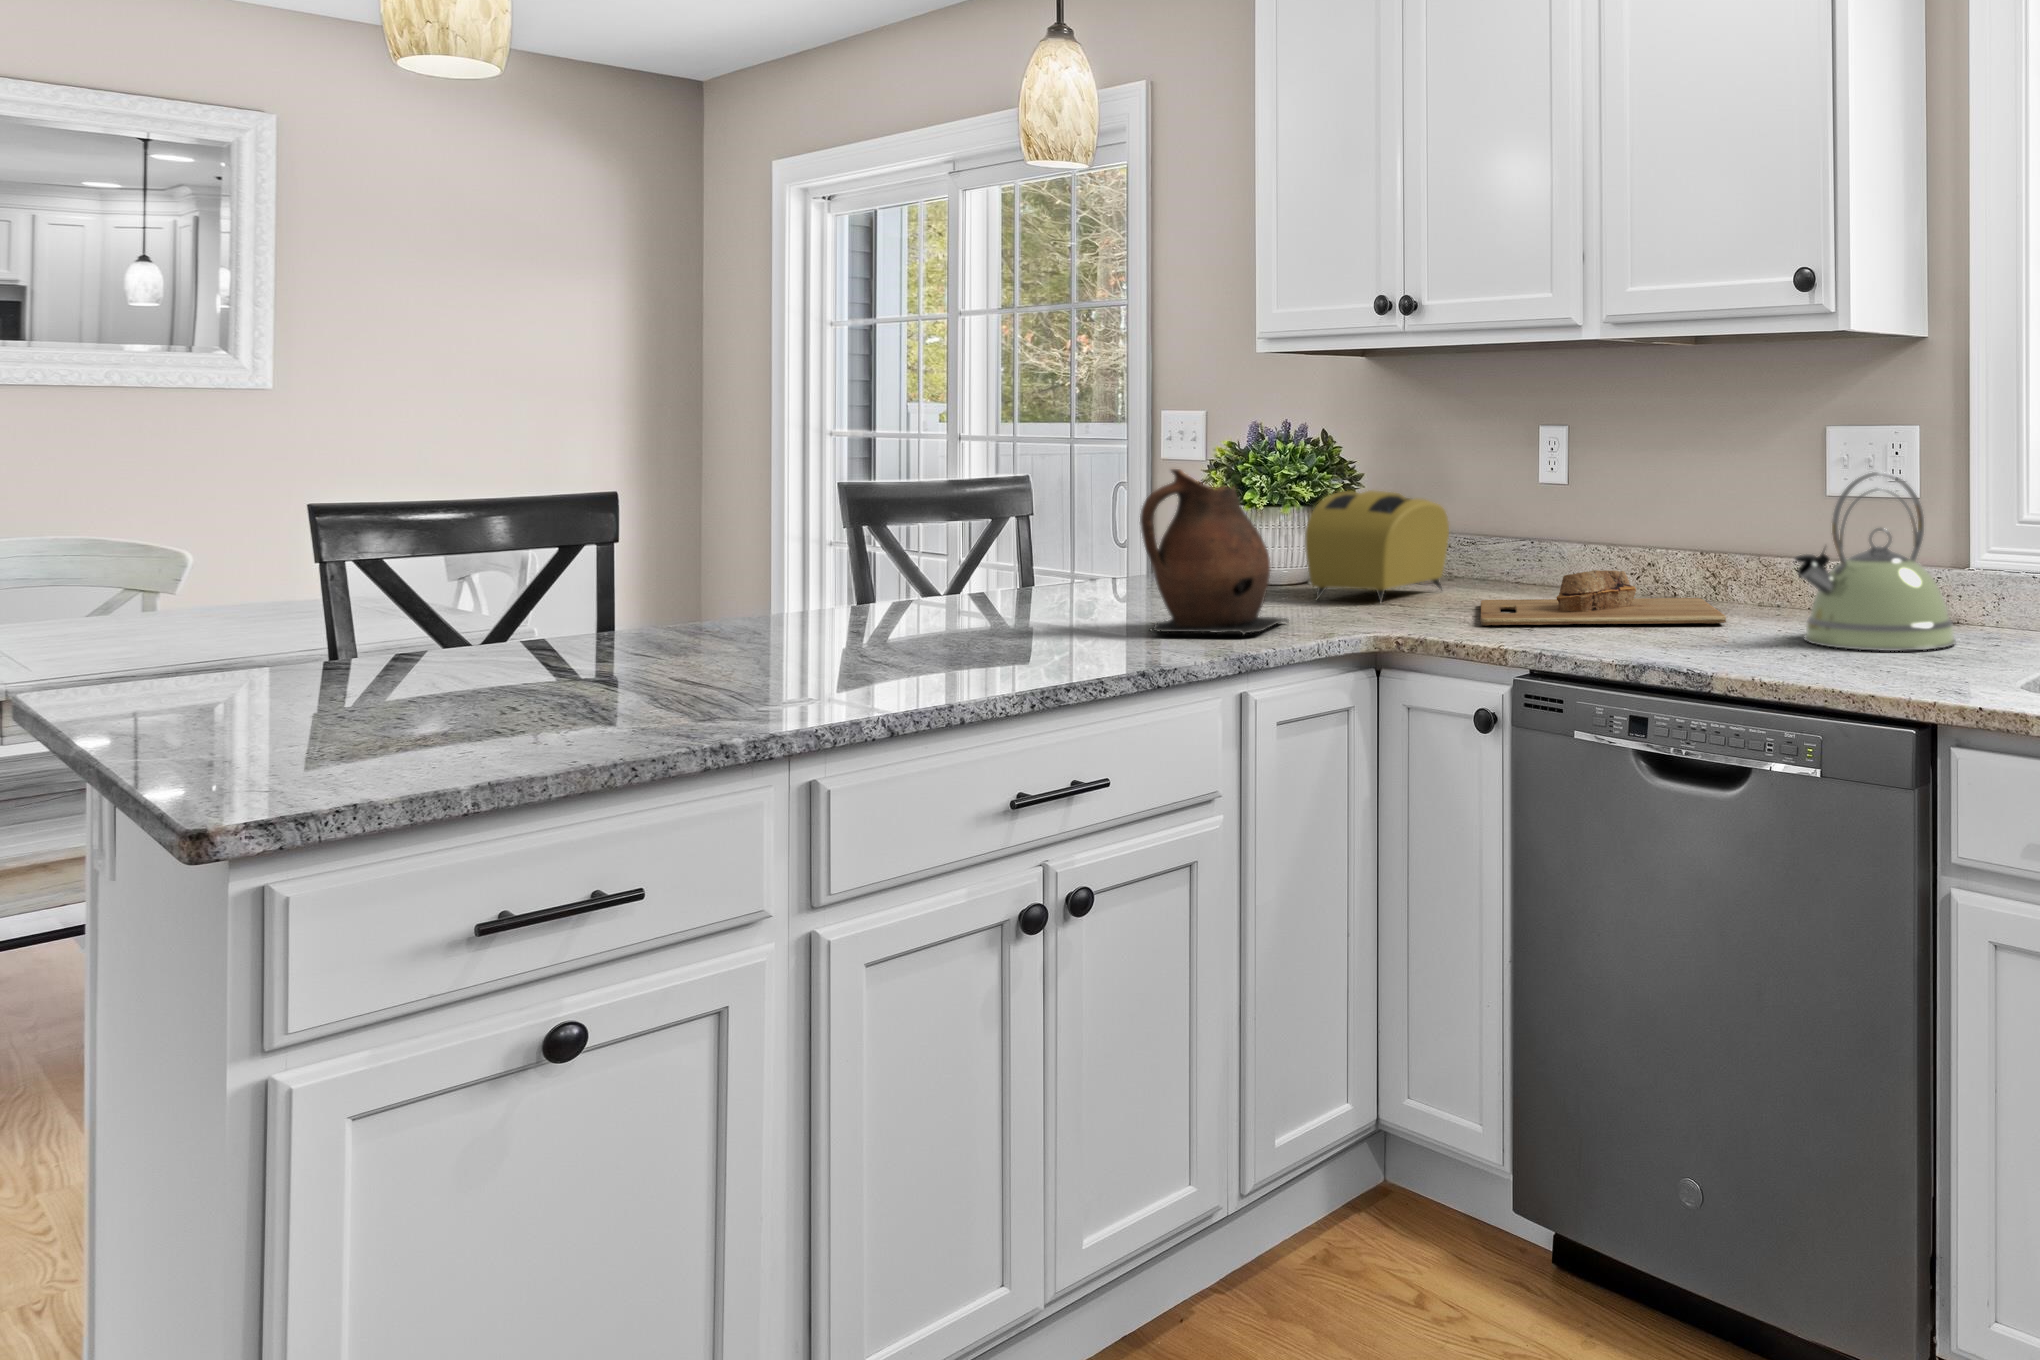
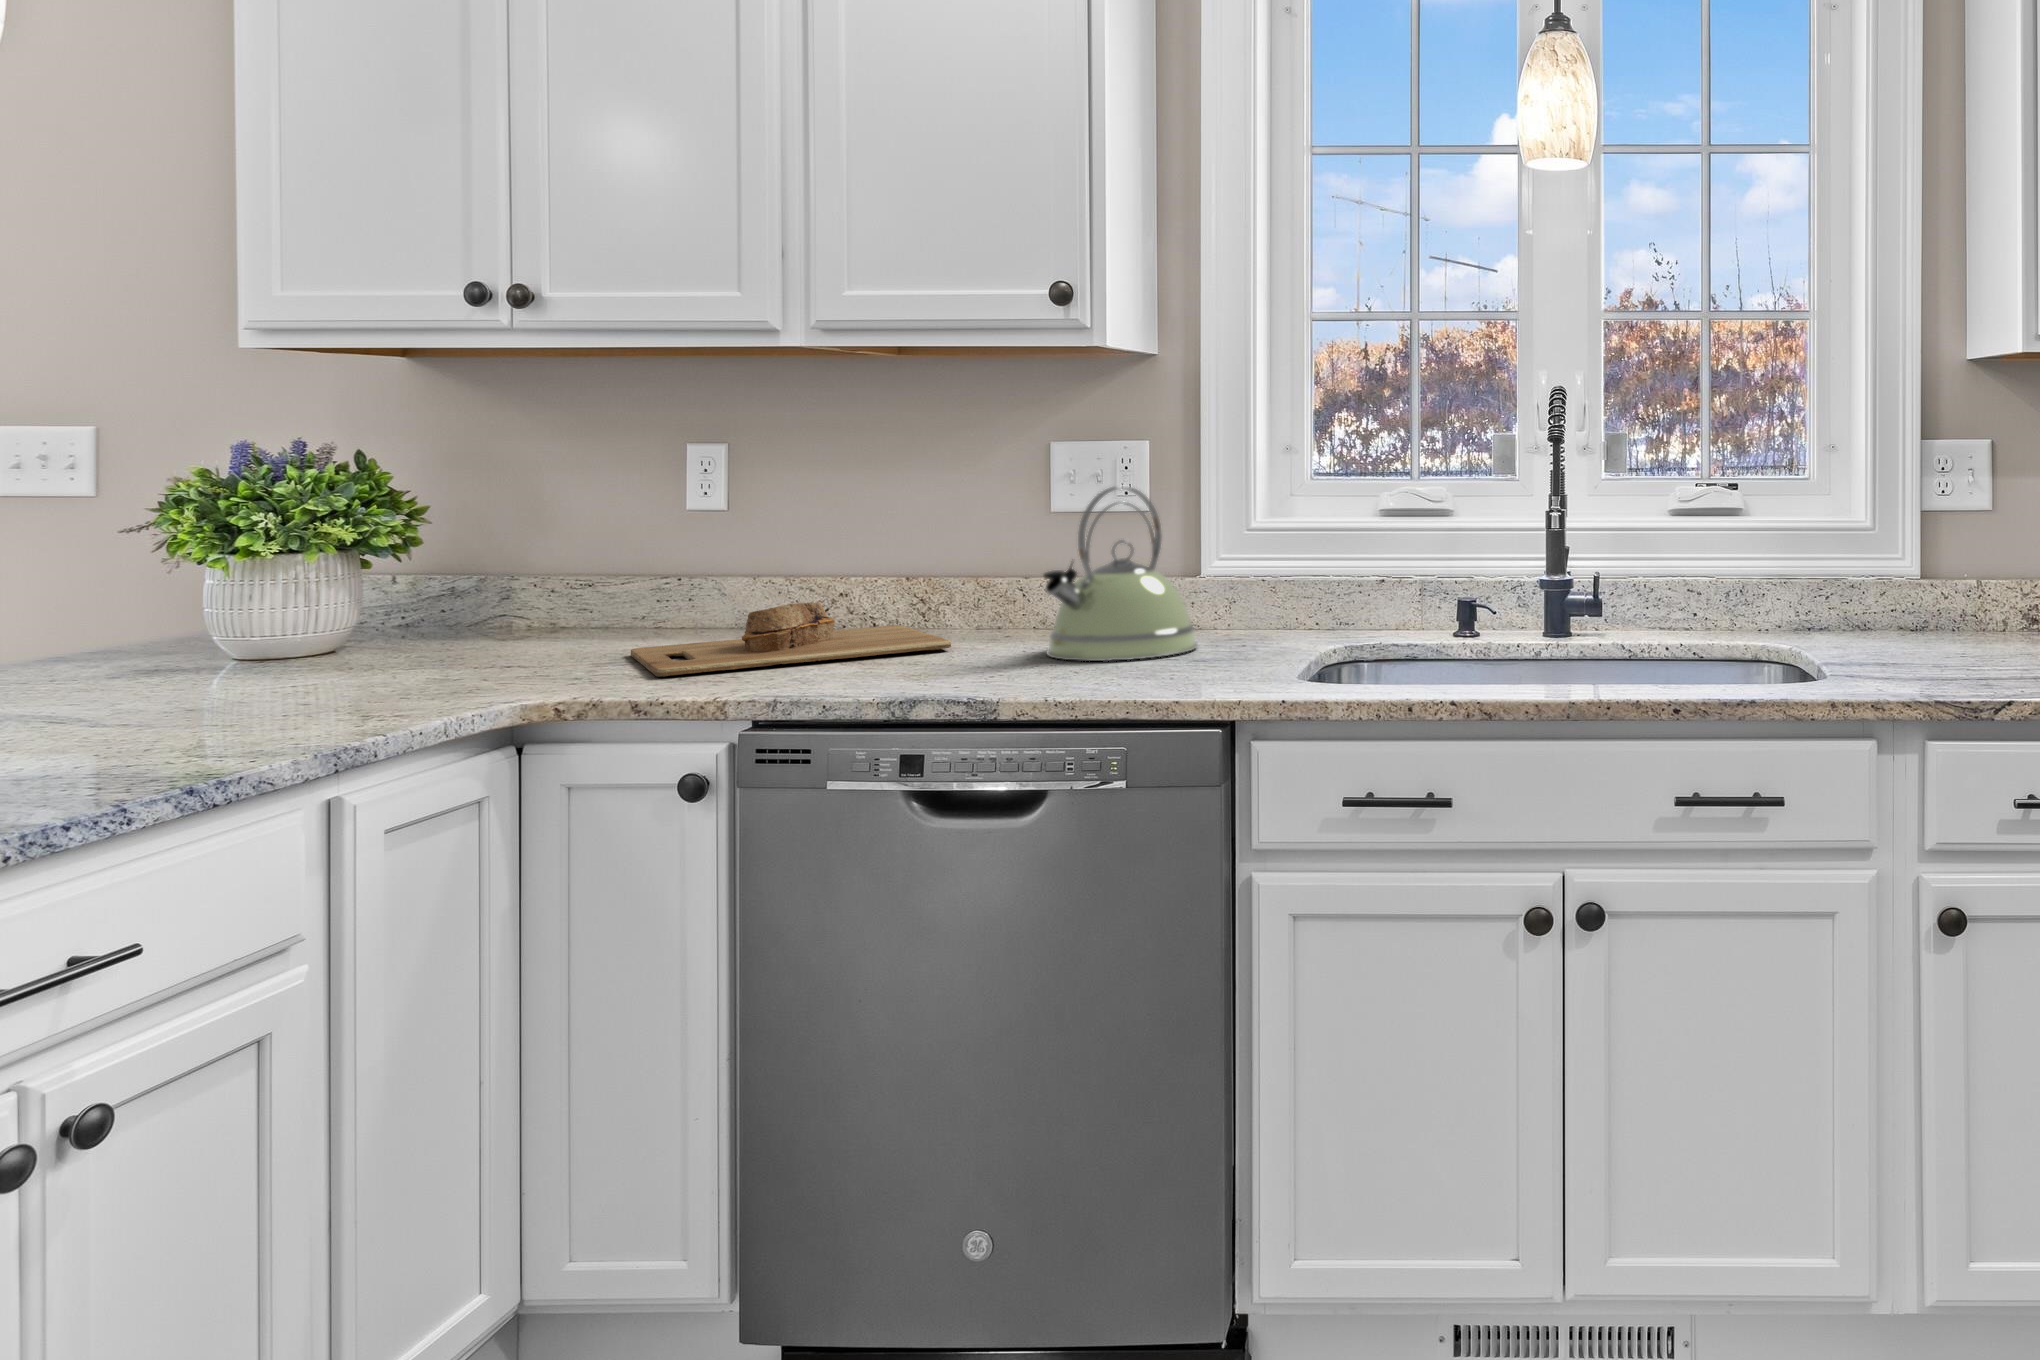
ceramic pitcher: present [1140,469,1288,635] -> none [127,509,371,732]
toaster: present [1305,490,1449,602] -> none [362,527,567,670]

